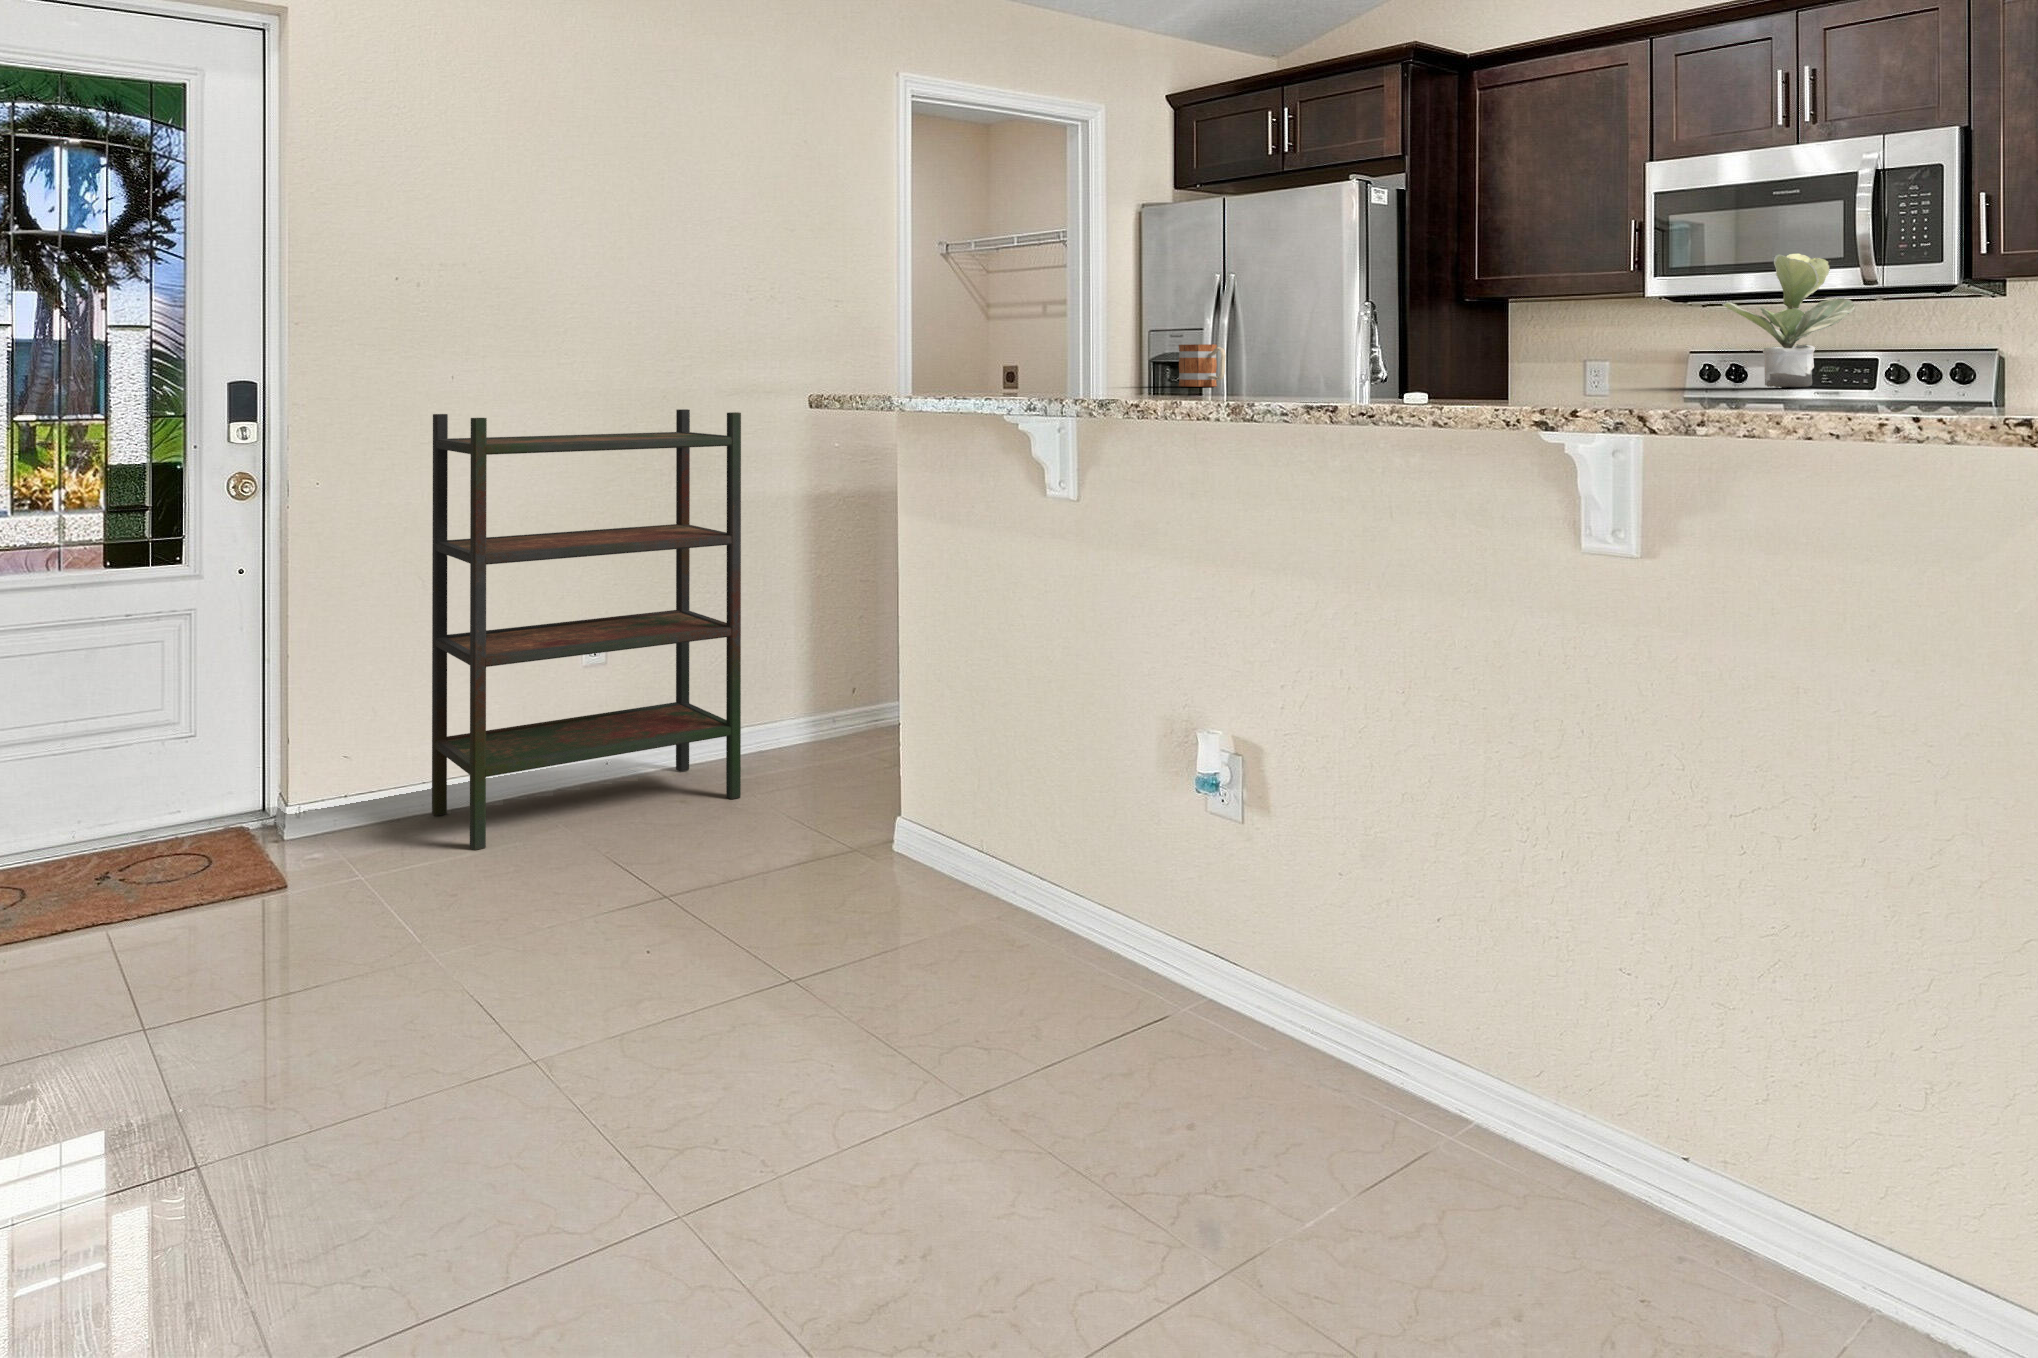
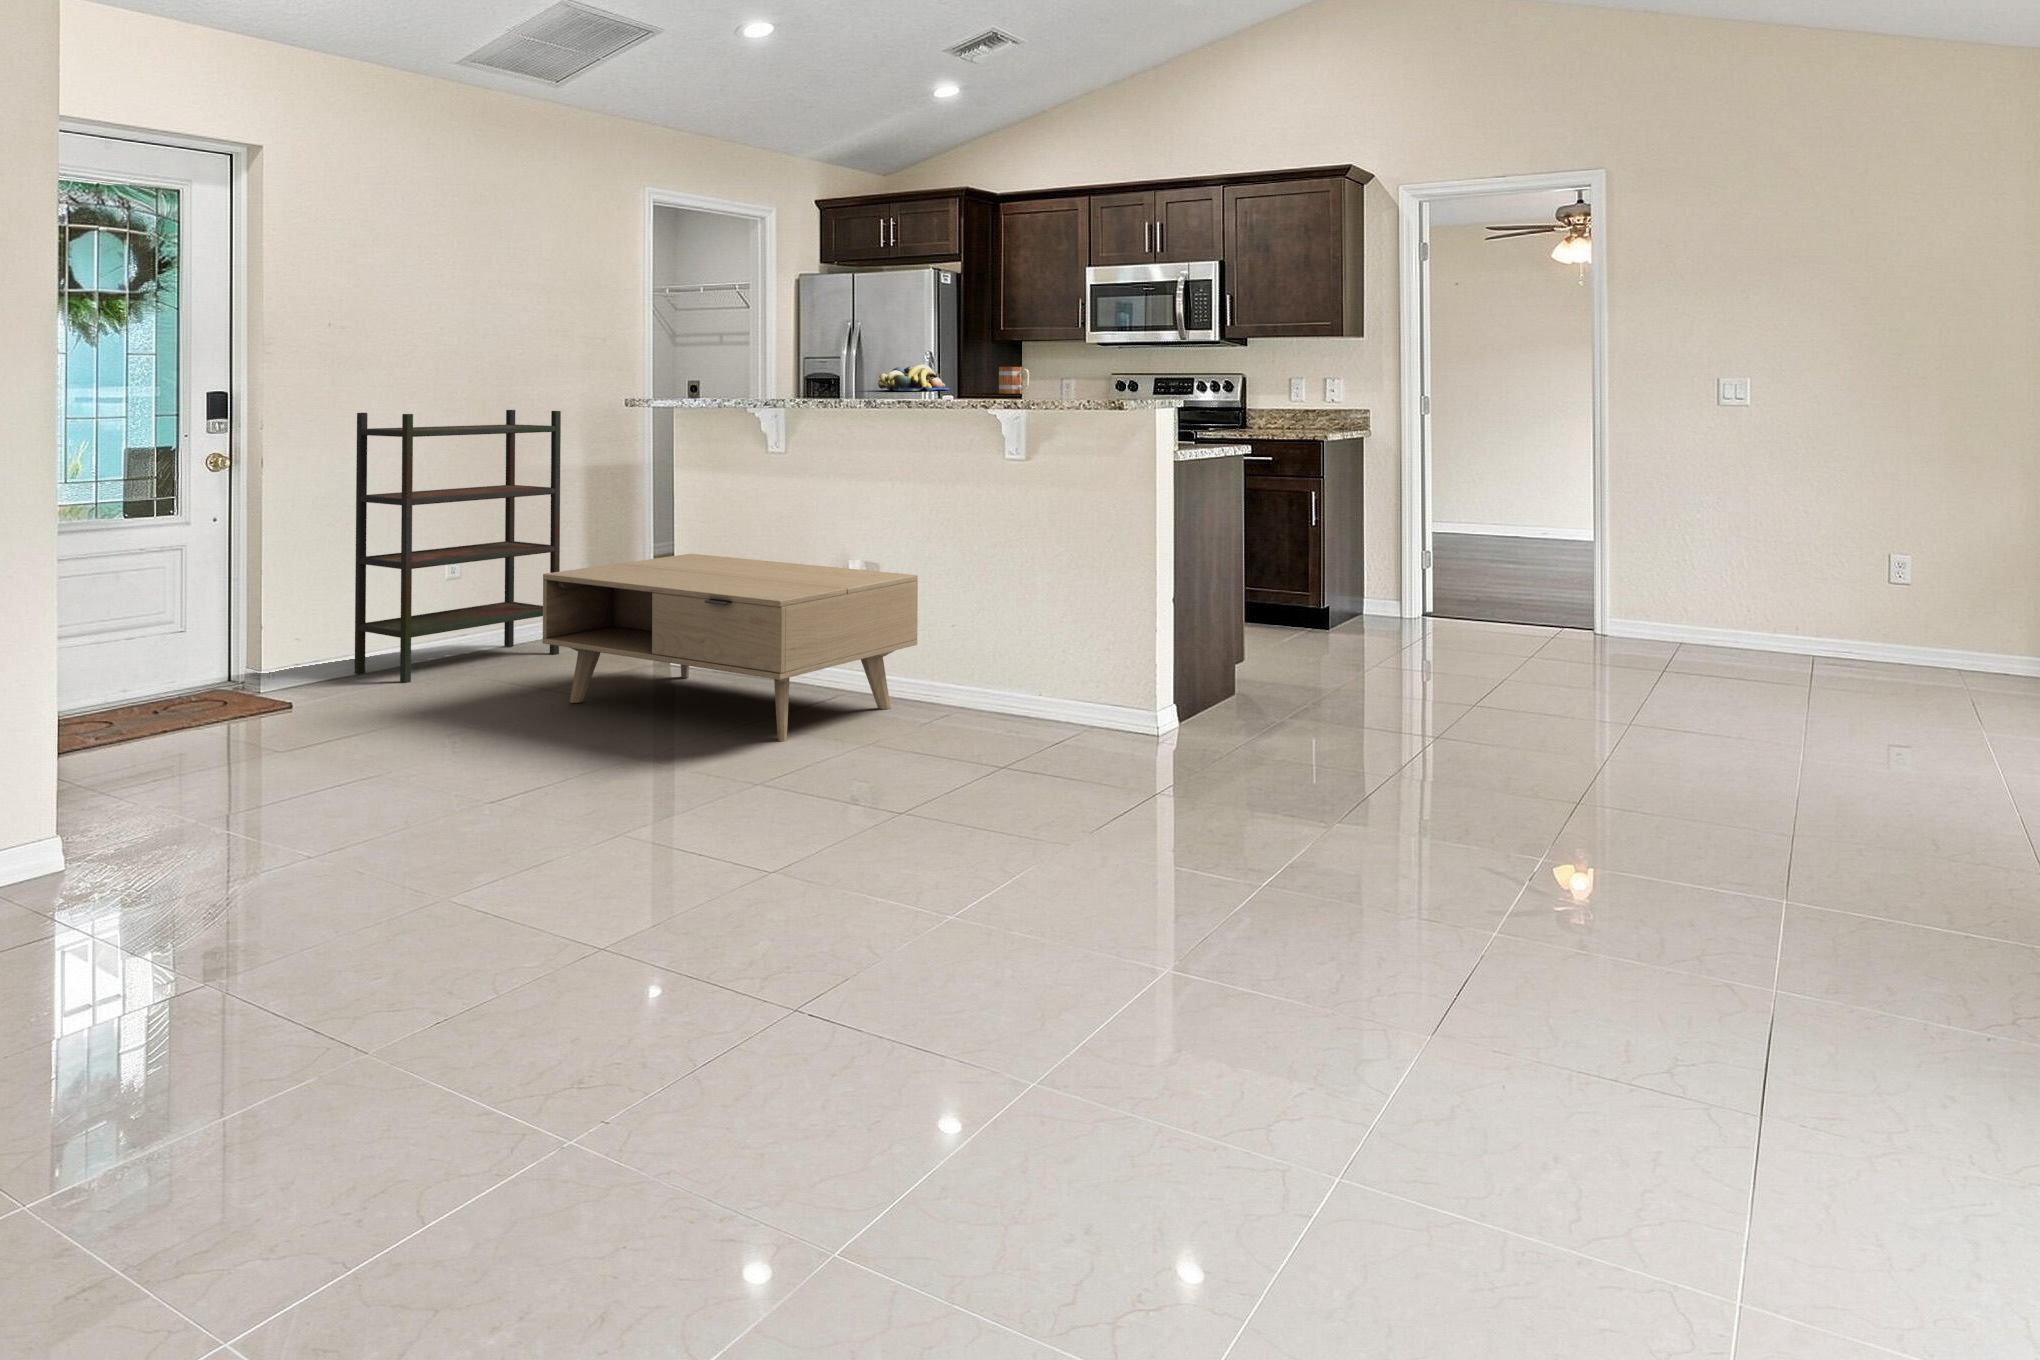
potted plant: present [1722,254,1855,388] -> none [1103,326,1157,393]
fruit bowl: none [1267,338,1390,380] -> present [878,365,949,390]
mug: present [1179,344,1226,386] -> present [999,367,1029,394]
coffee table: none [622,671,1351,1224] -> present [542,554,918,741]

